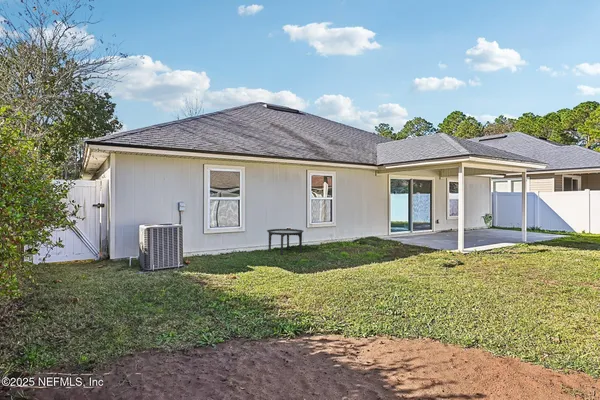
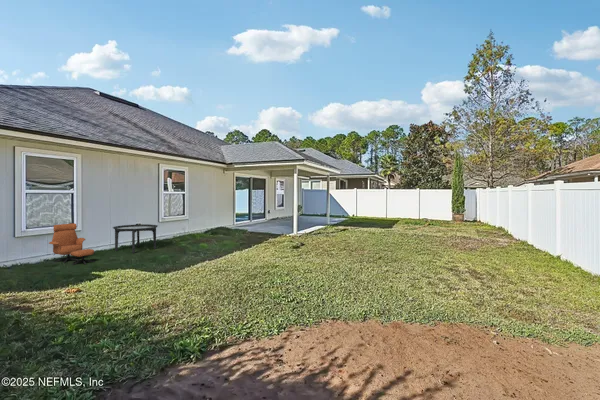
lounge chair: none [220,226,251,260] -> present [49,223,95,265]

